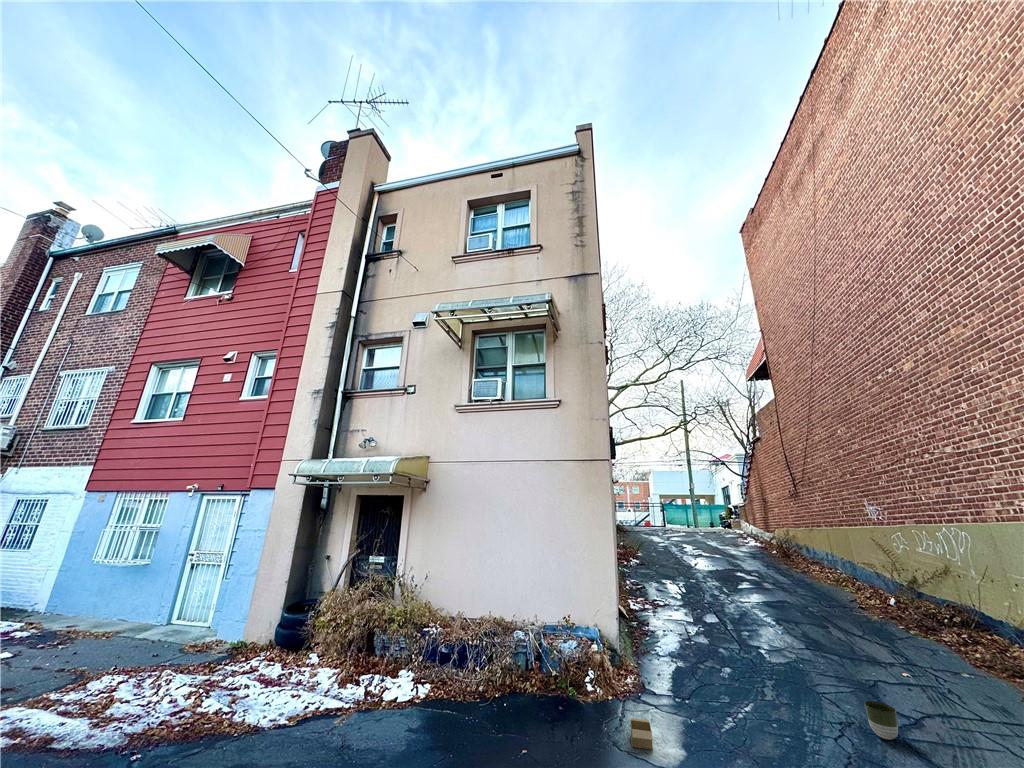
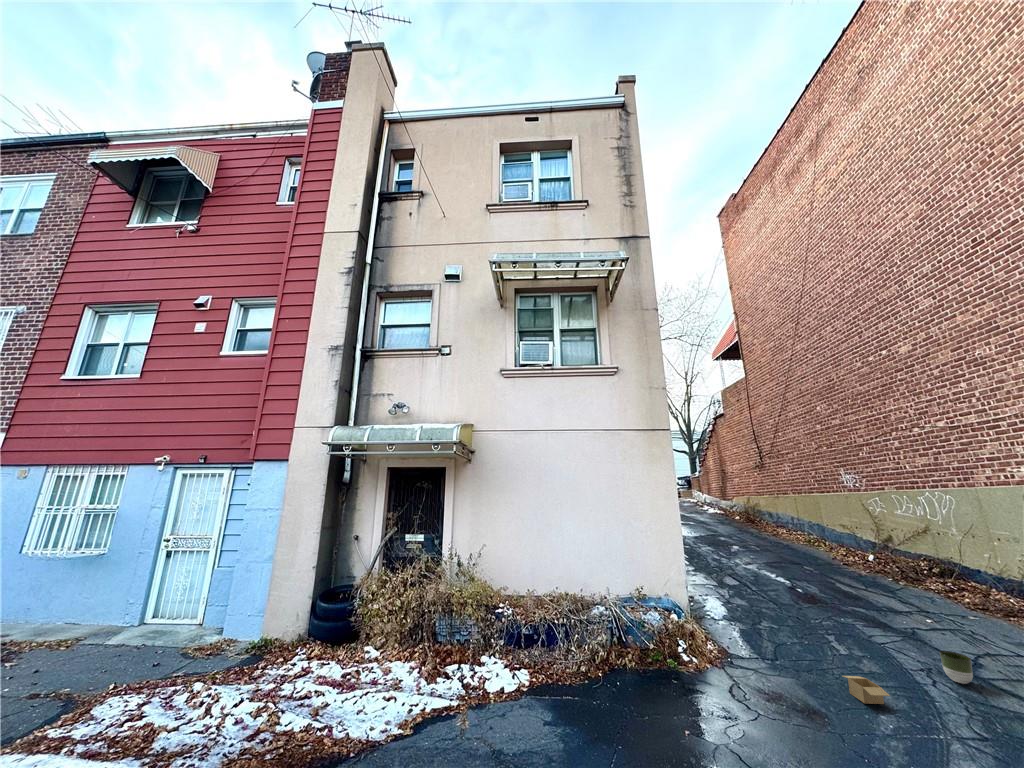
cardboard box: present [630,718,653,750] -> present [842,676,890,704]

